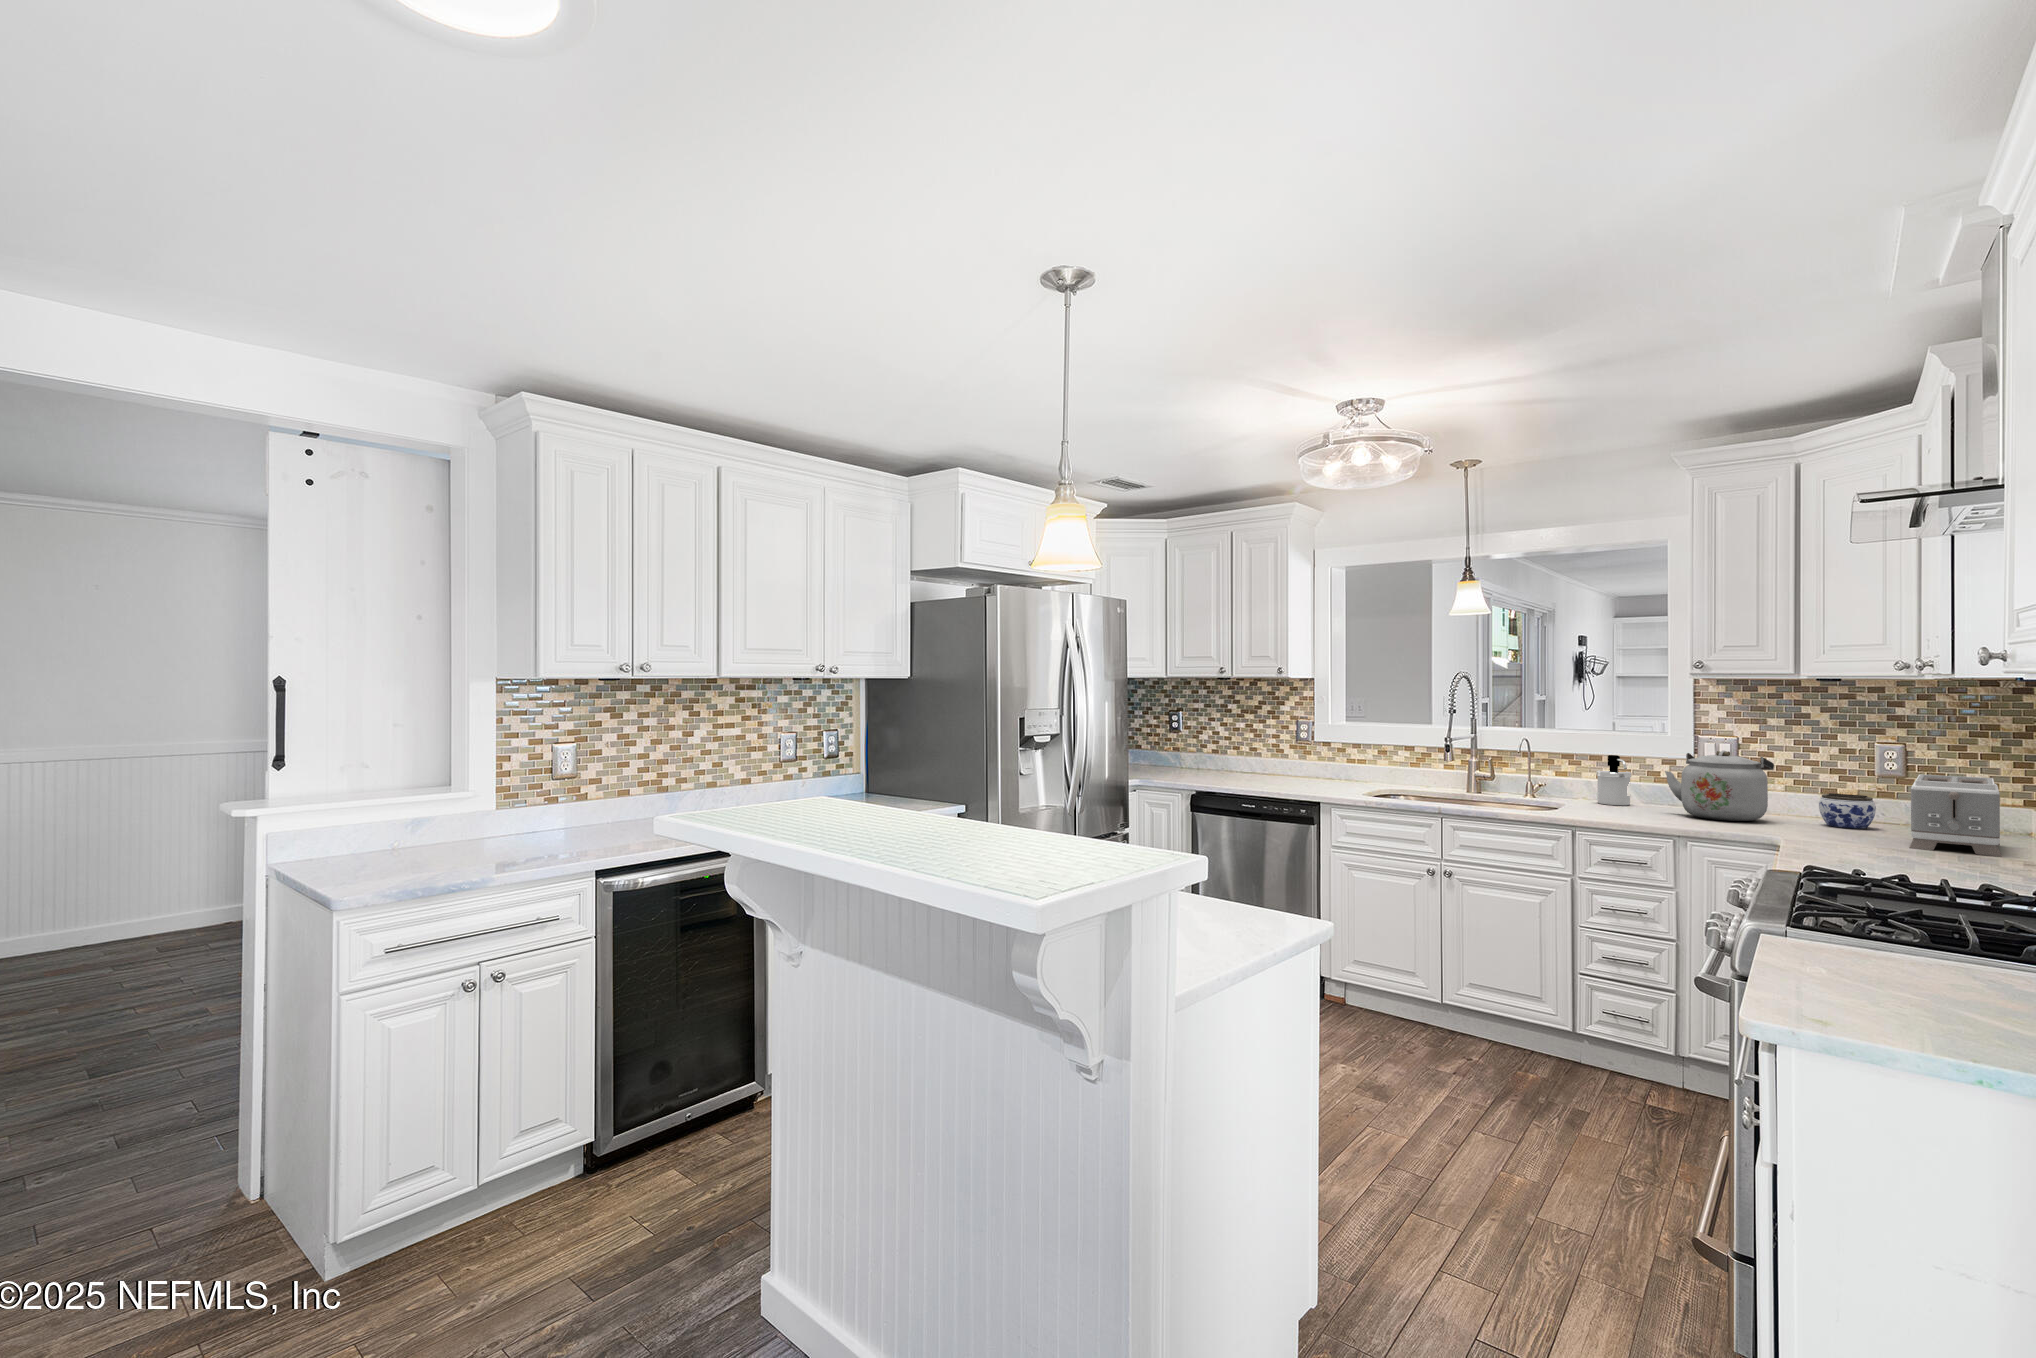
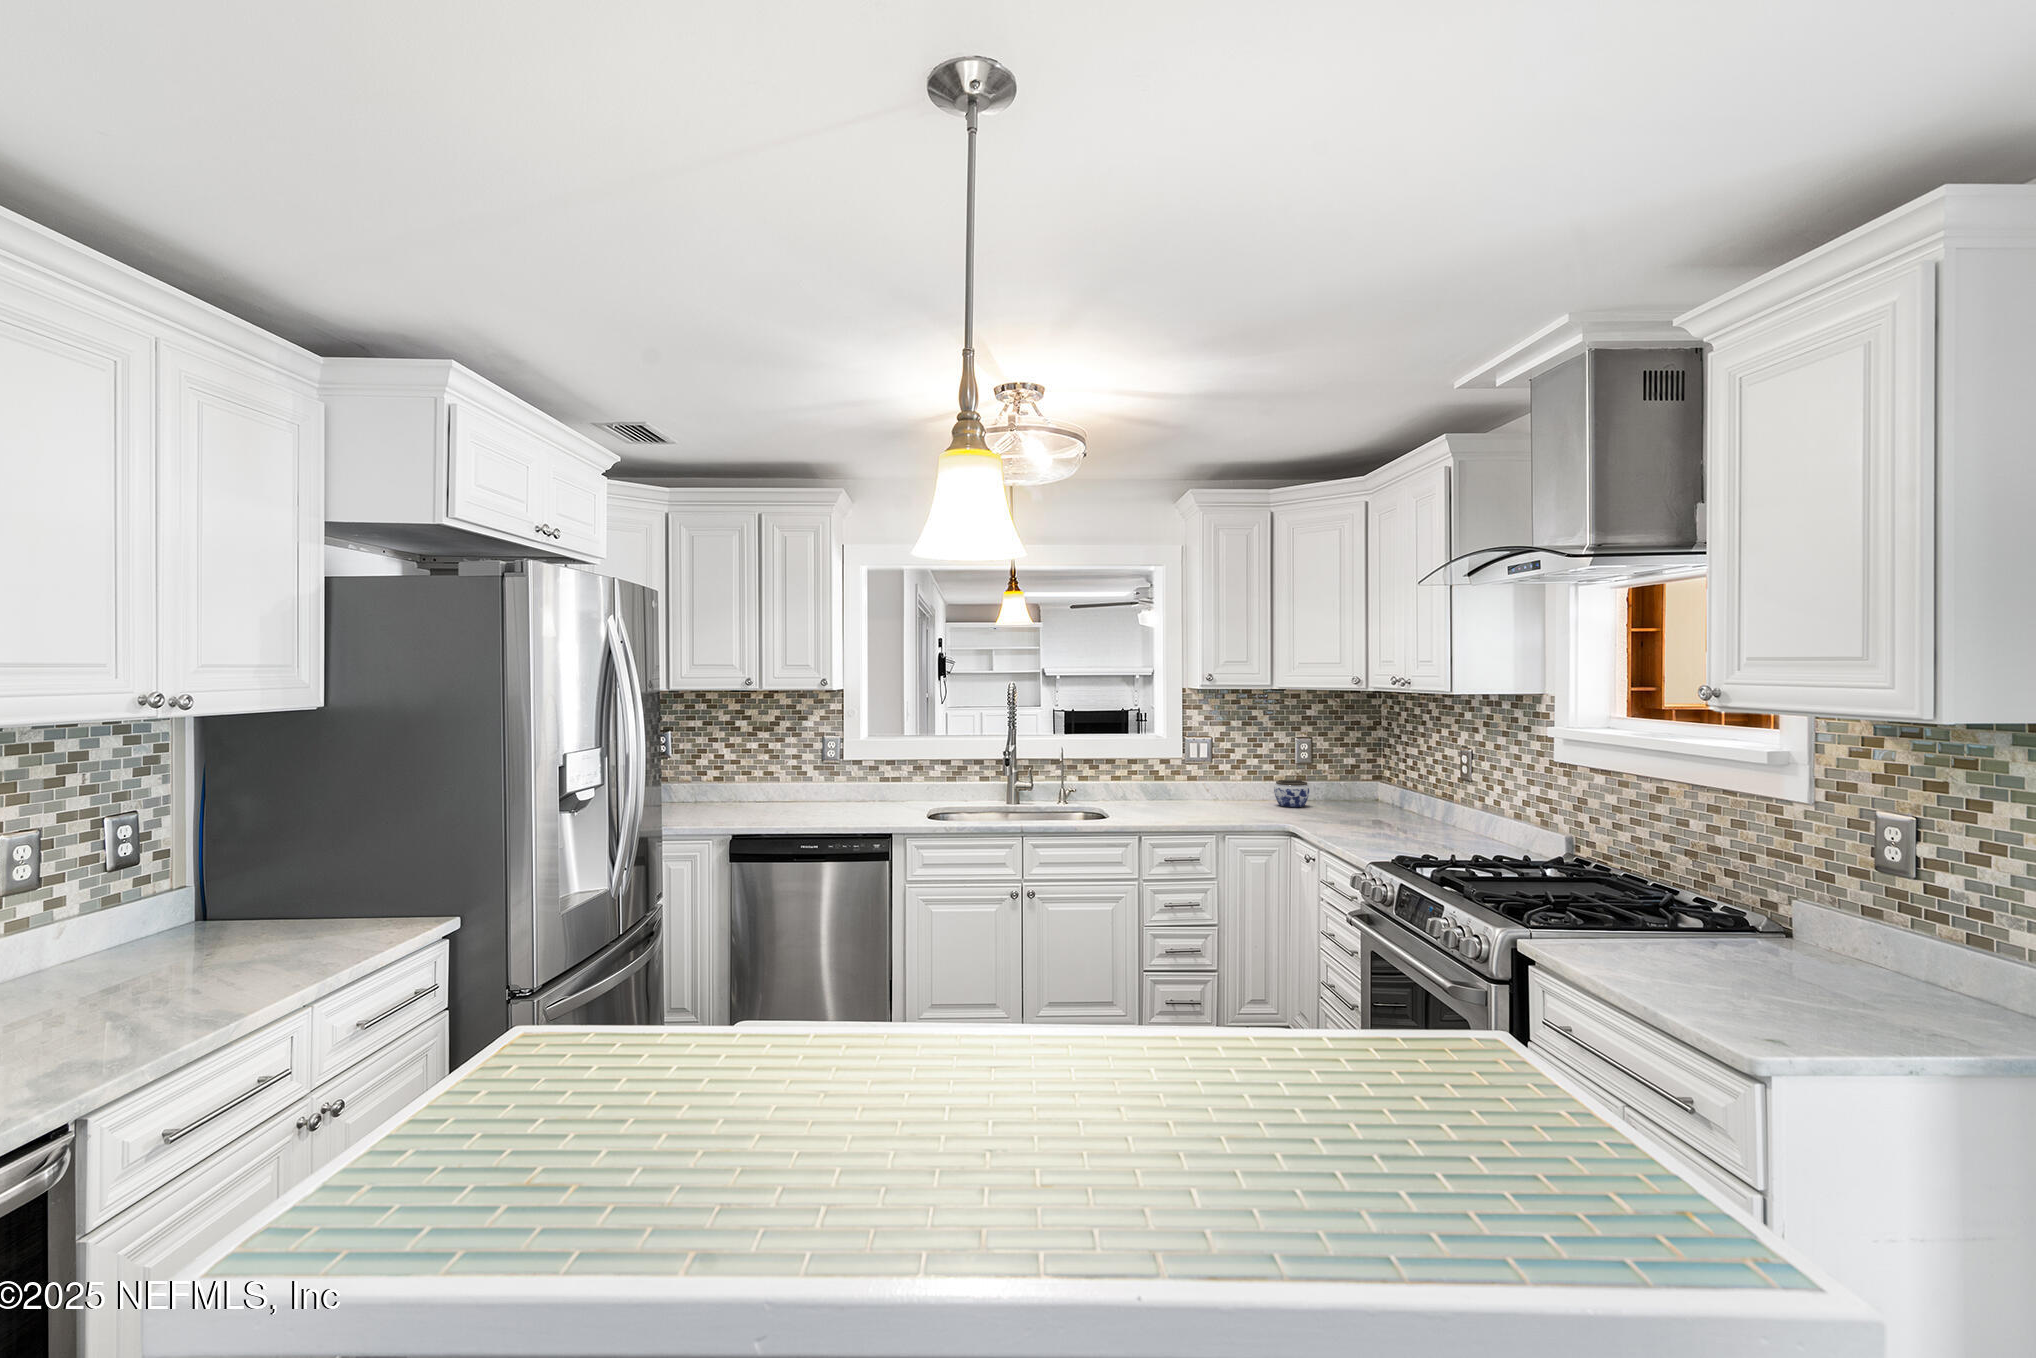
kettle: present [1665,751,1774,821] -> none [1178,751,1251,811]
soap dispenser: present [1596,755,1631,805] -> none [1111,758,1143,804]
toaster: present [1909,774,2002,857] -> none [1345,763,1421,822]

